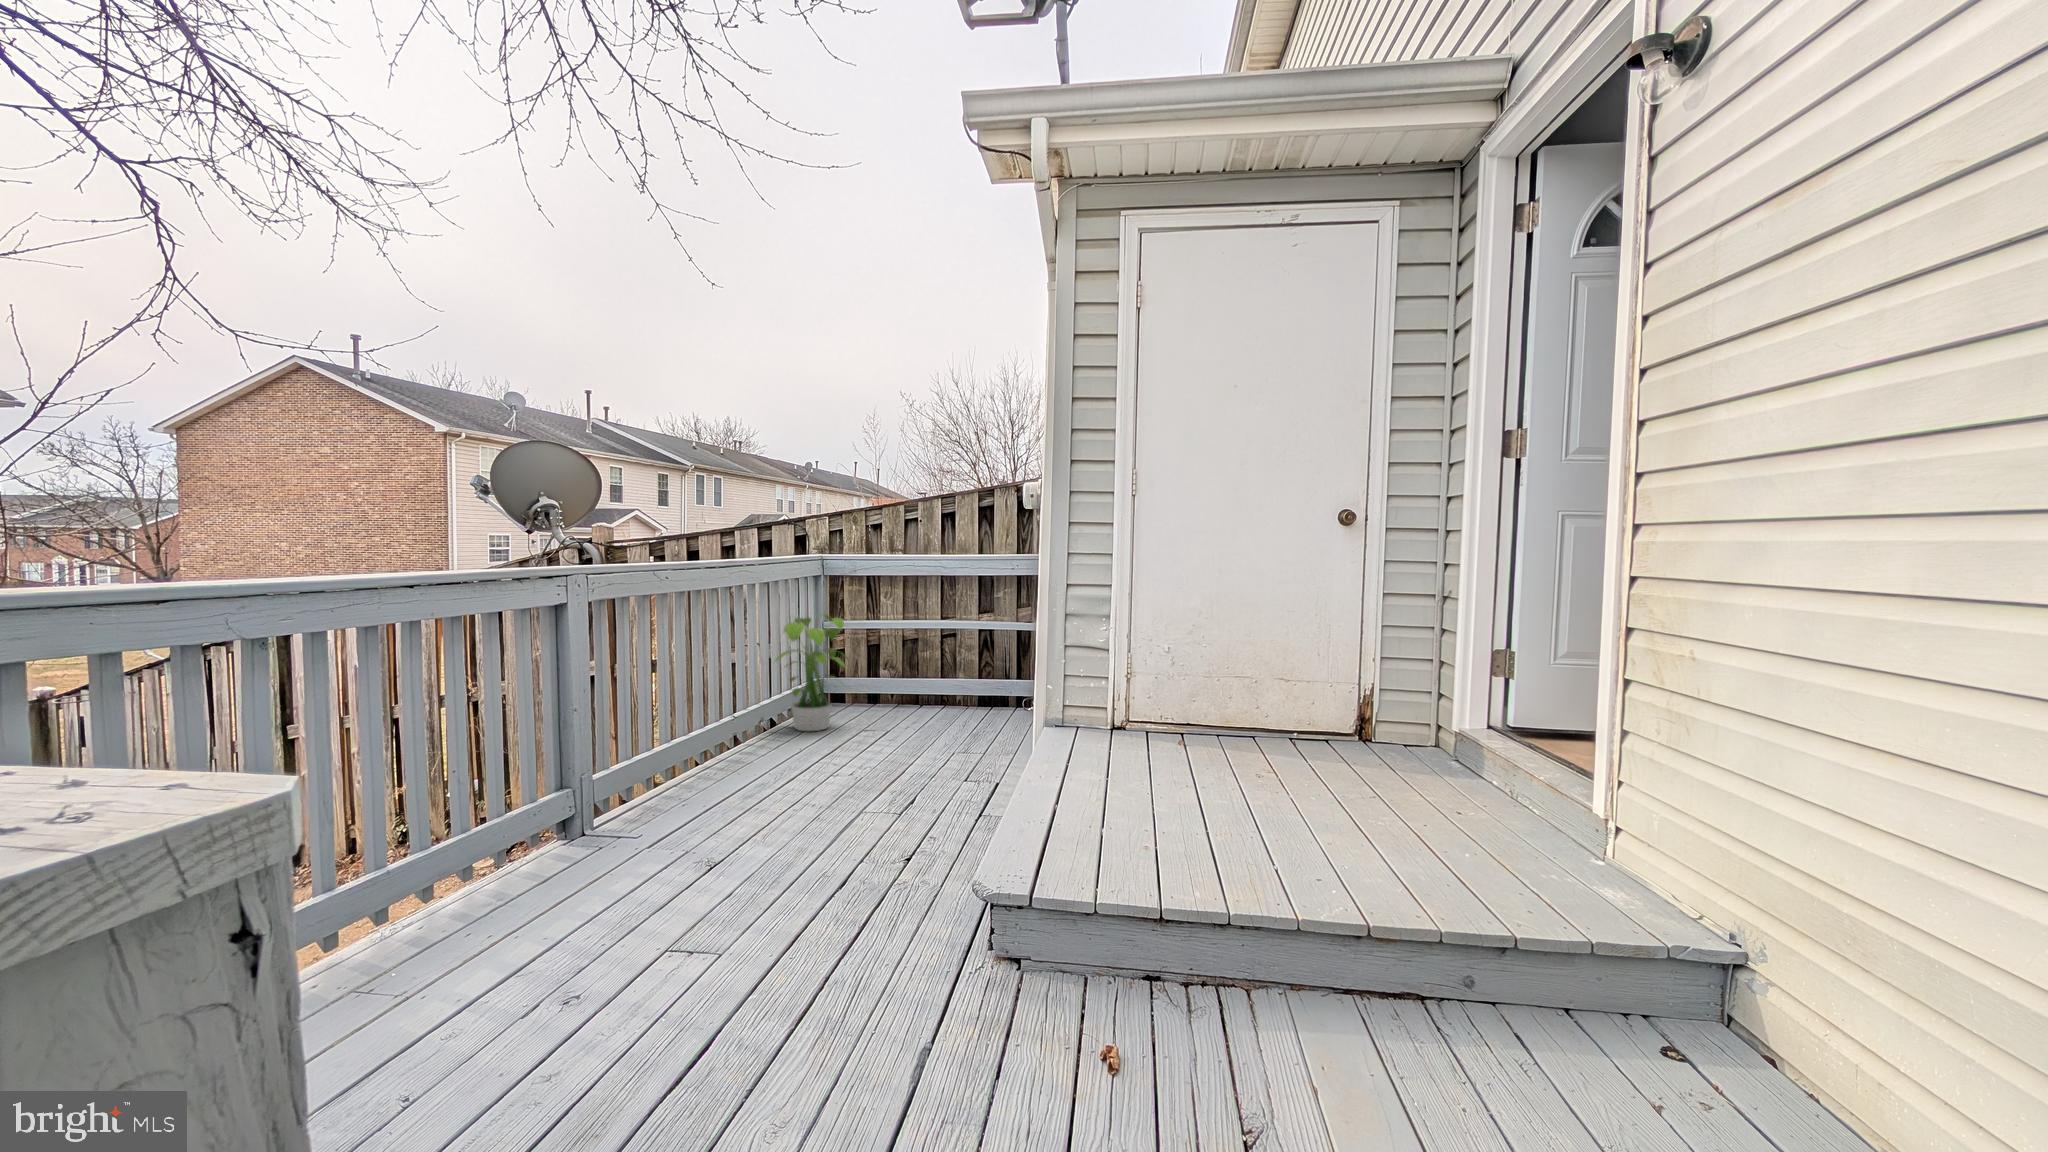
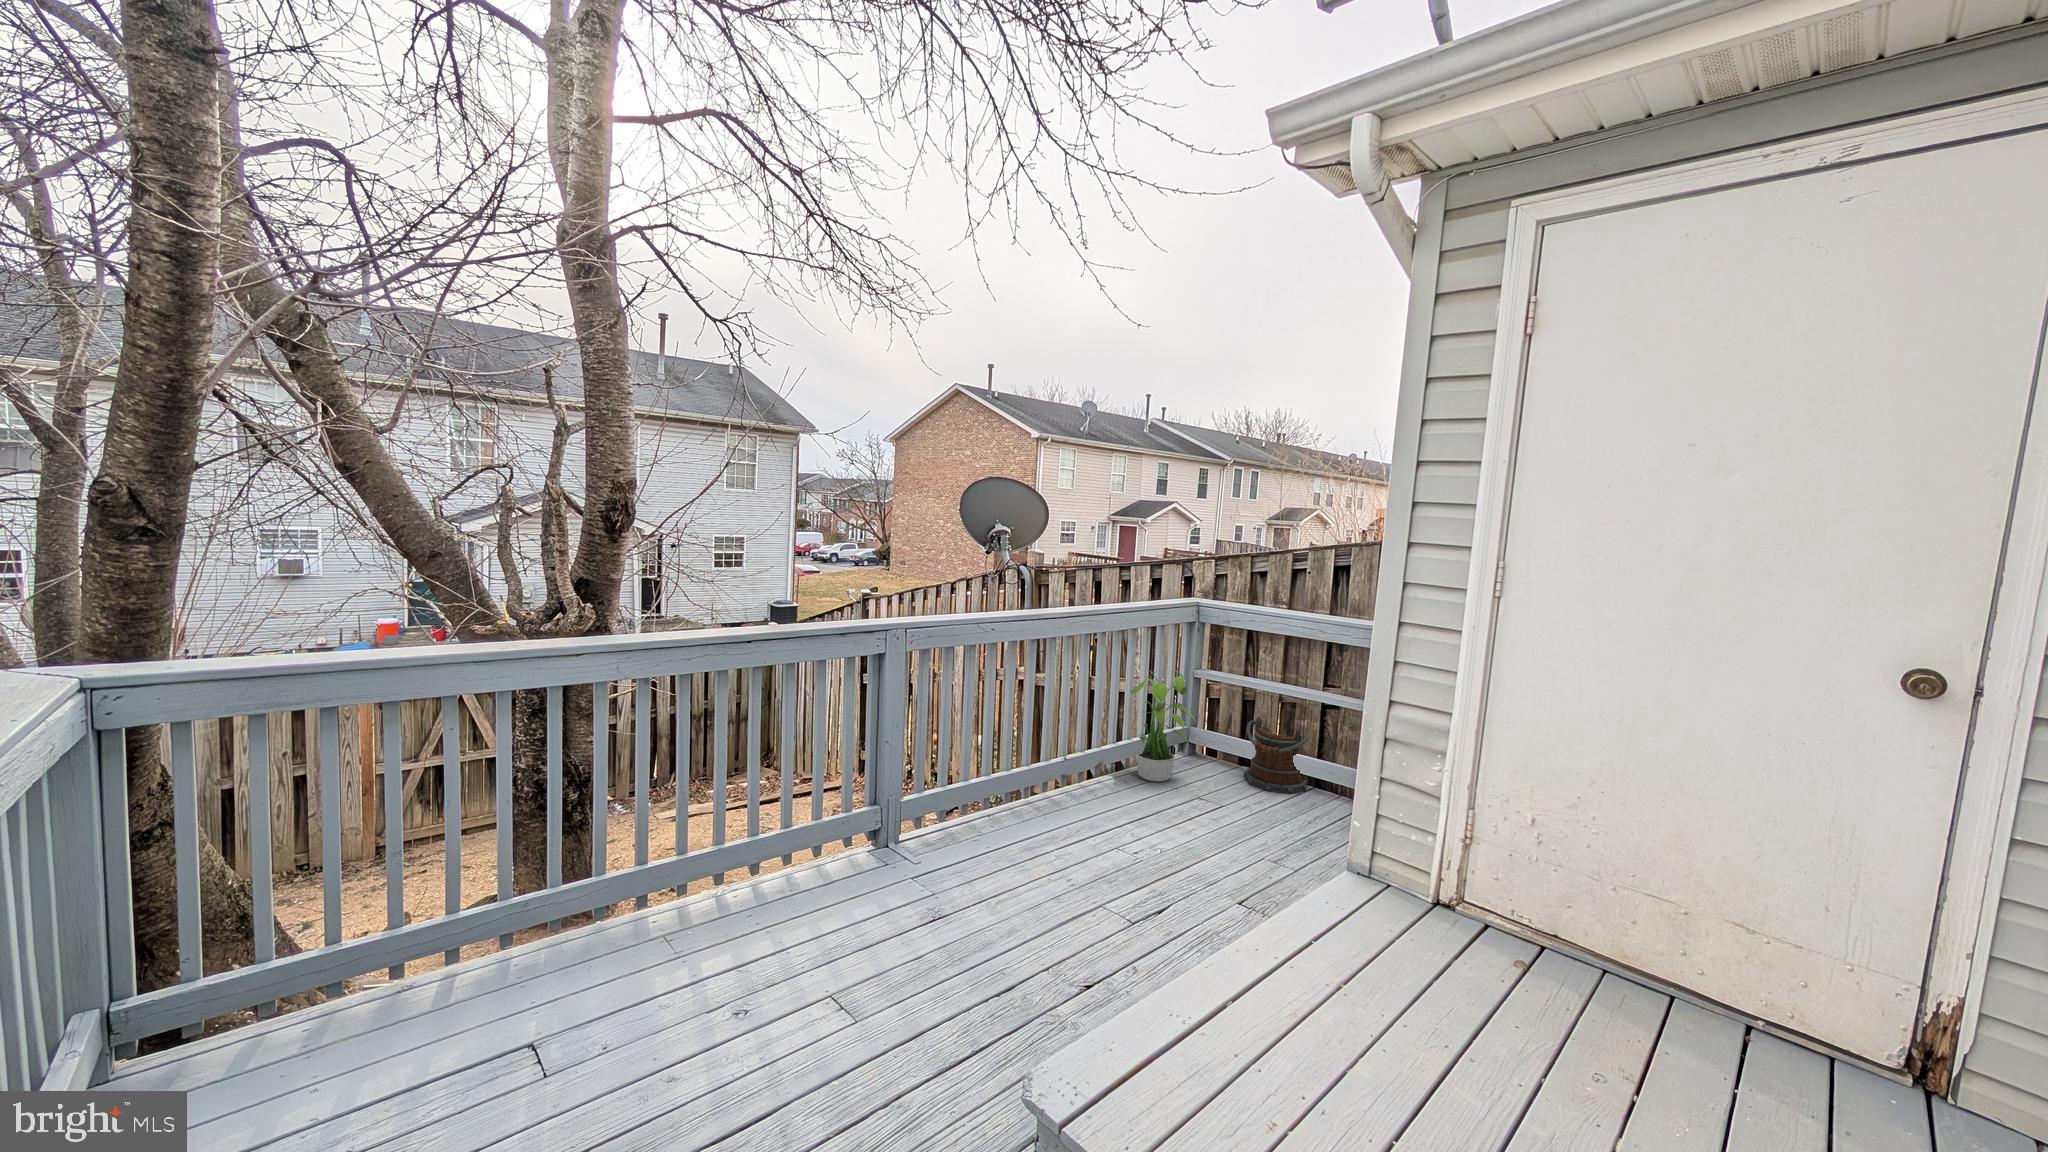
bucket: none [890,652,950,719] -> present [1244,717,1310,793]

